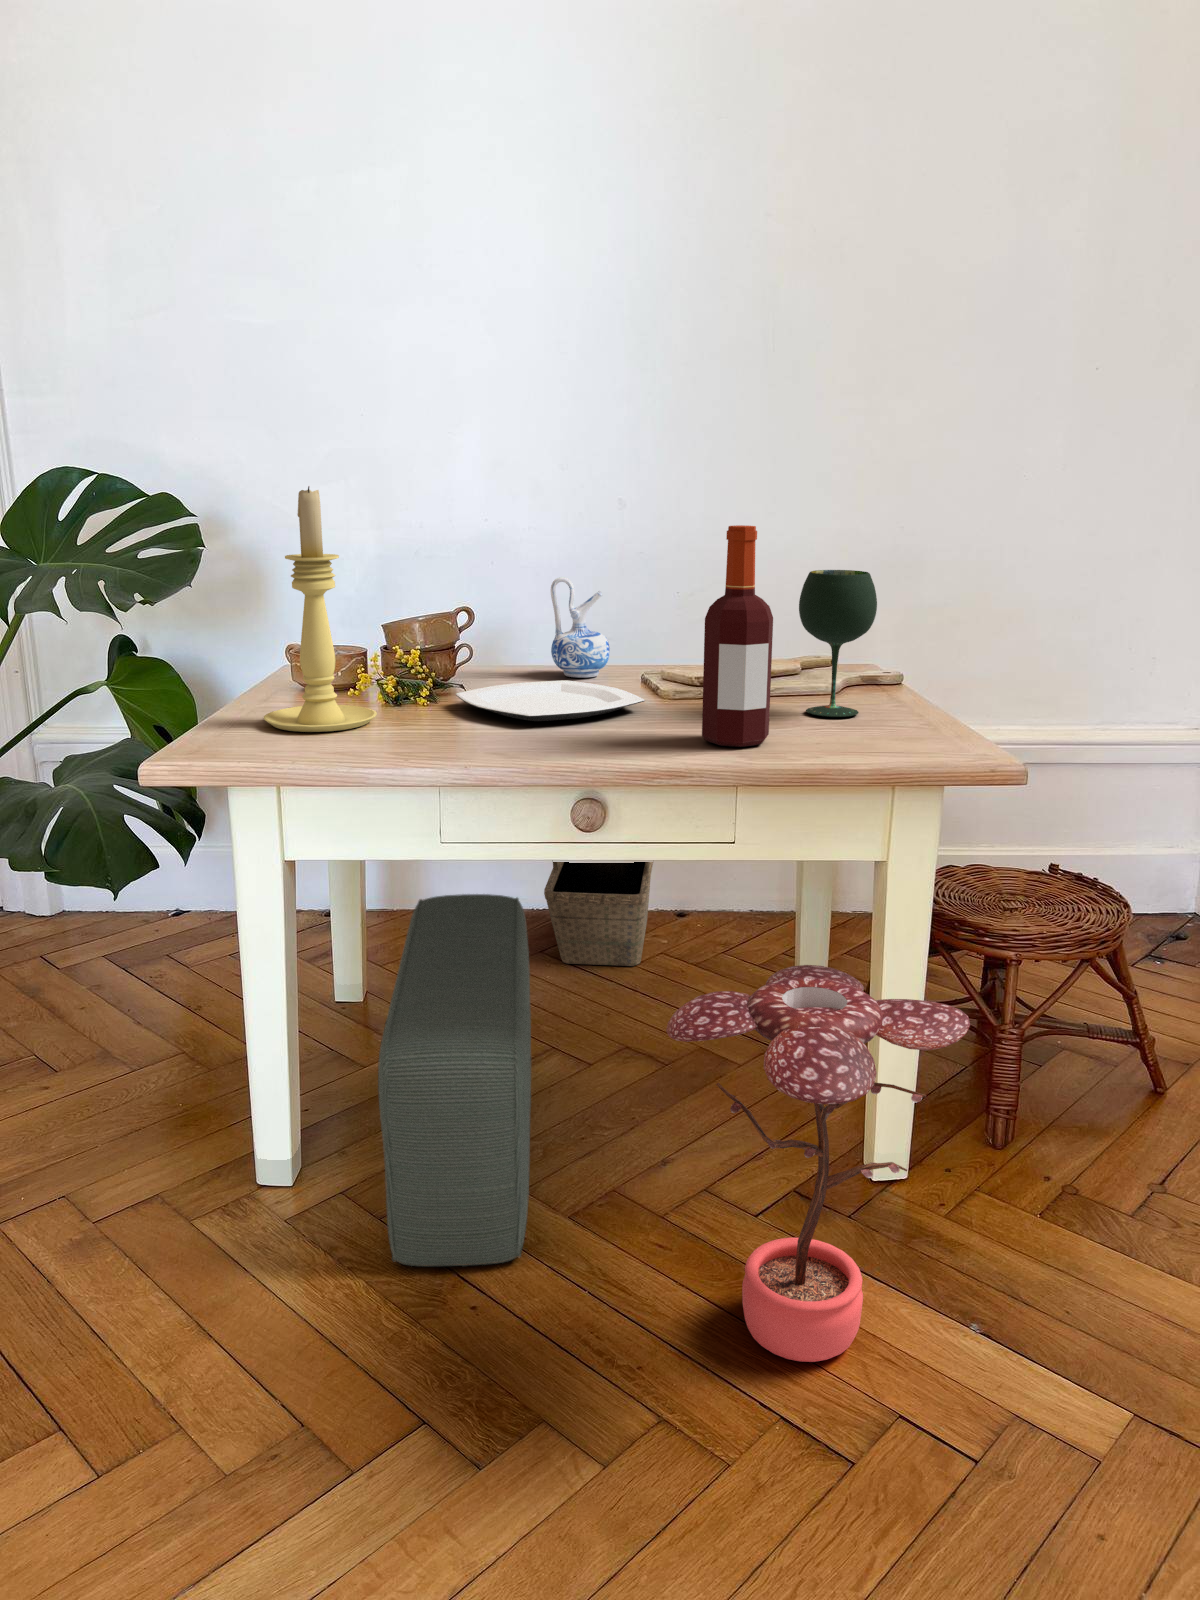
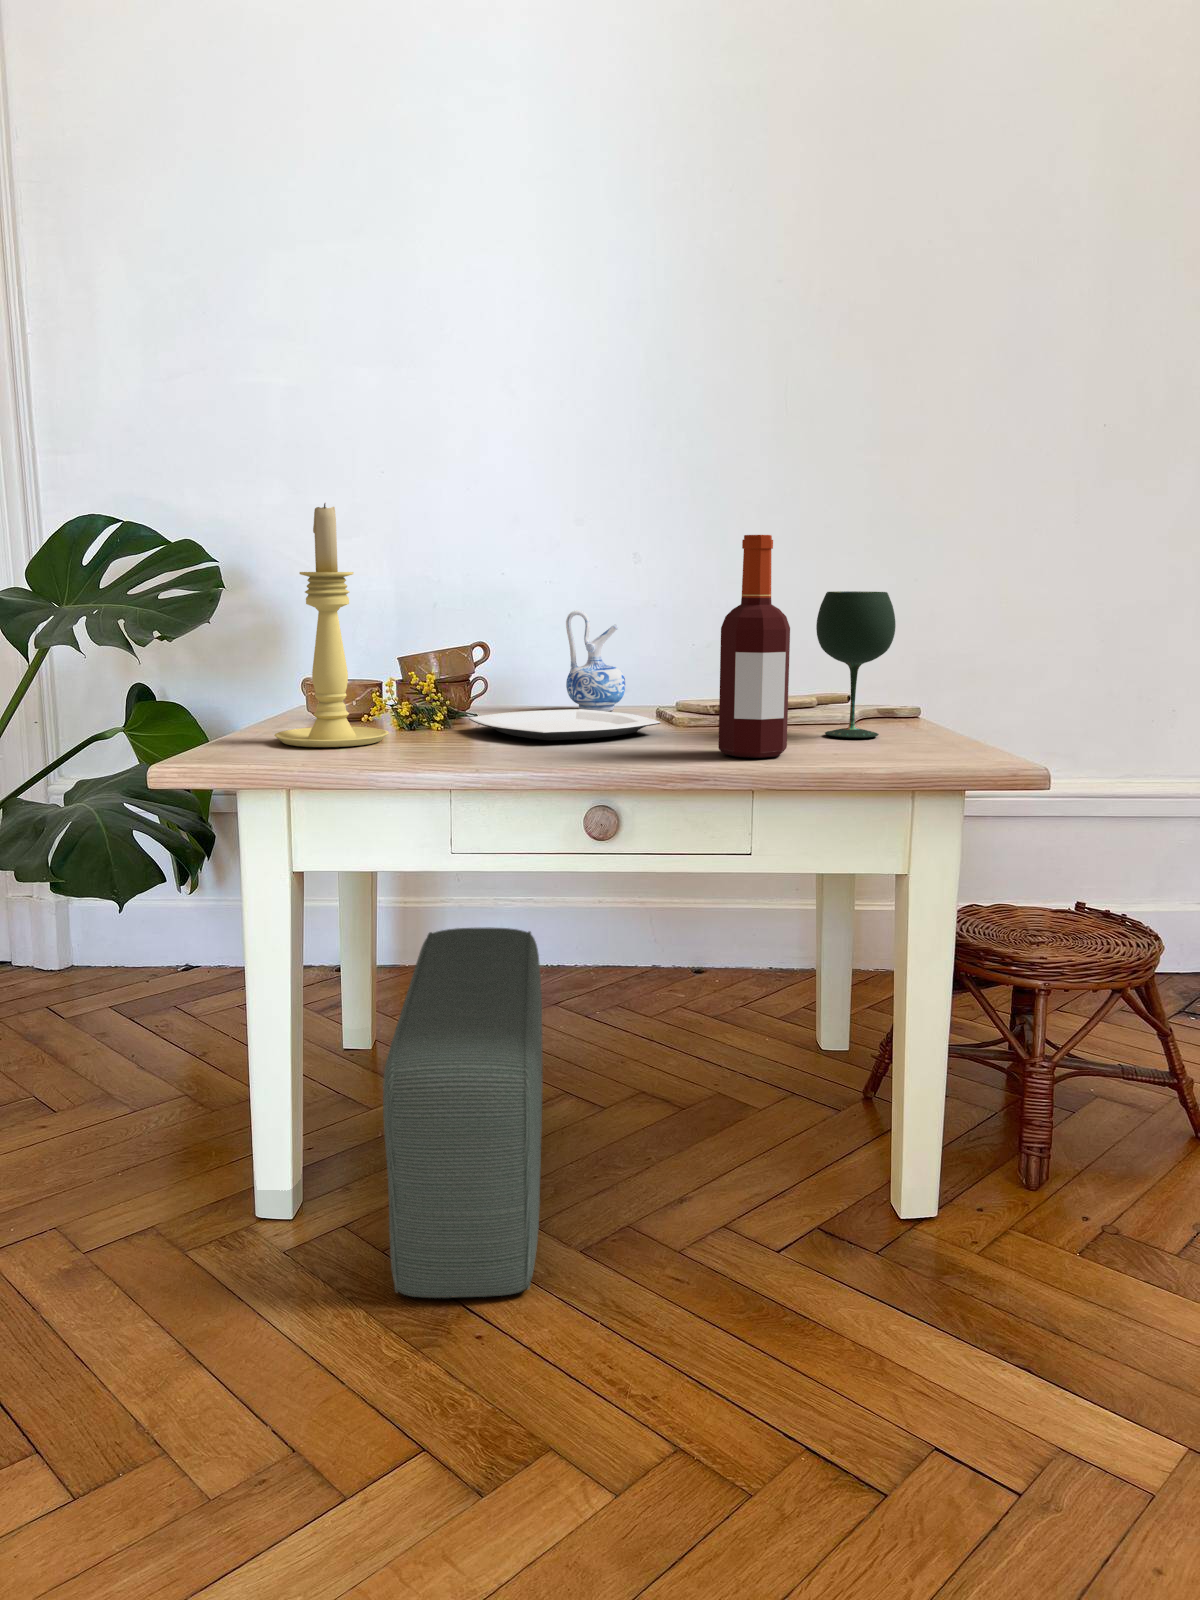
basket: present [544,862,653,966] -> none [558,863,671,1018]
potted plant: present [666,965,970,1362] -> none [682,975,1000,1393]

